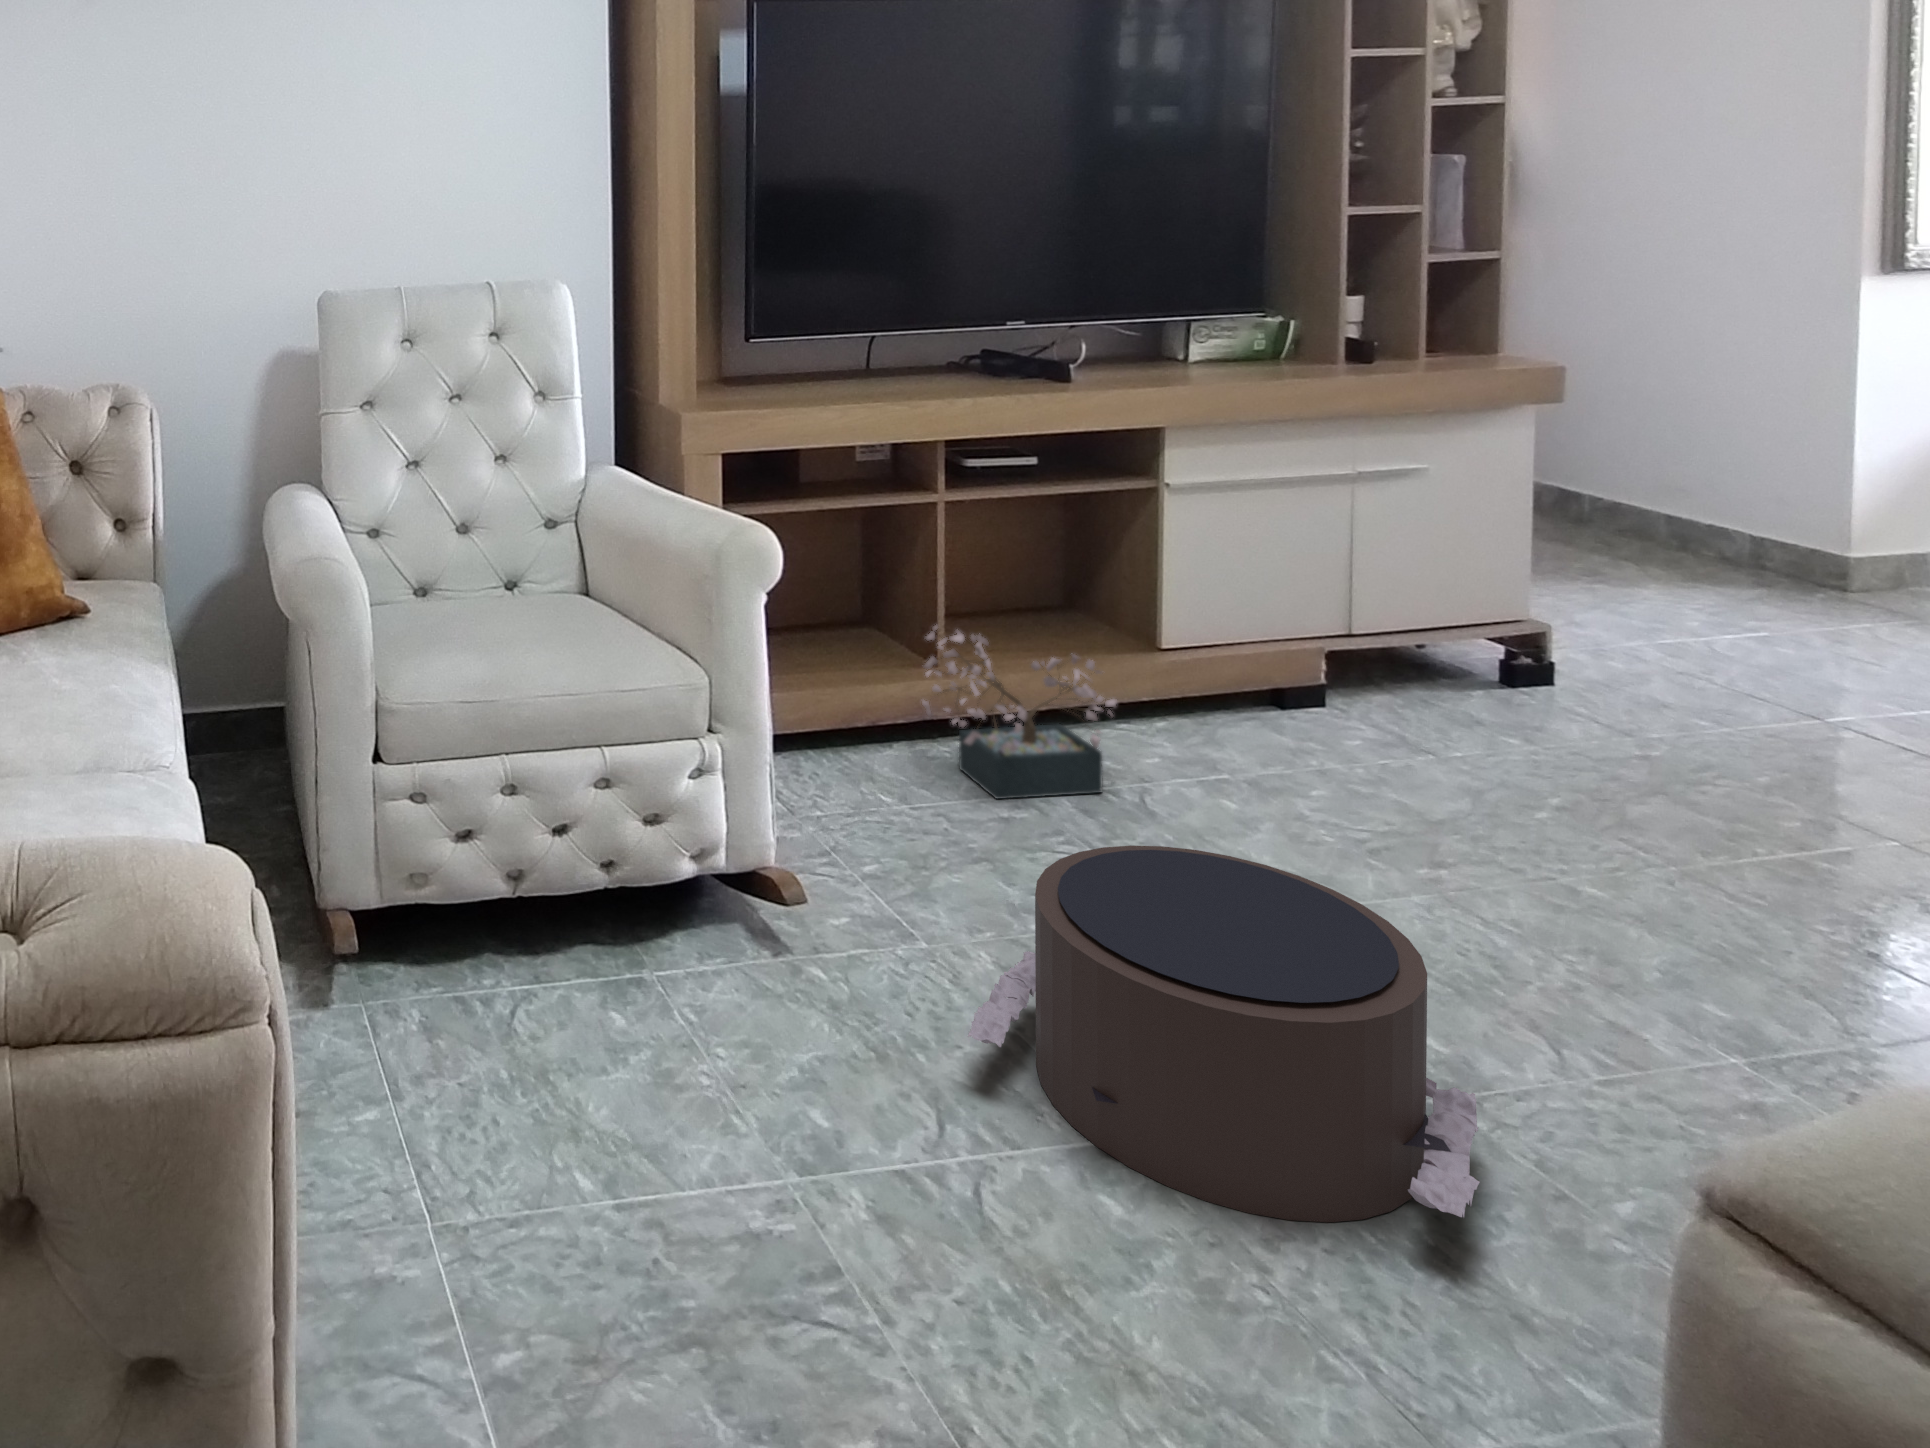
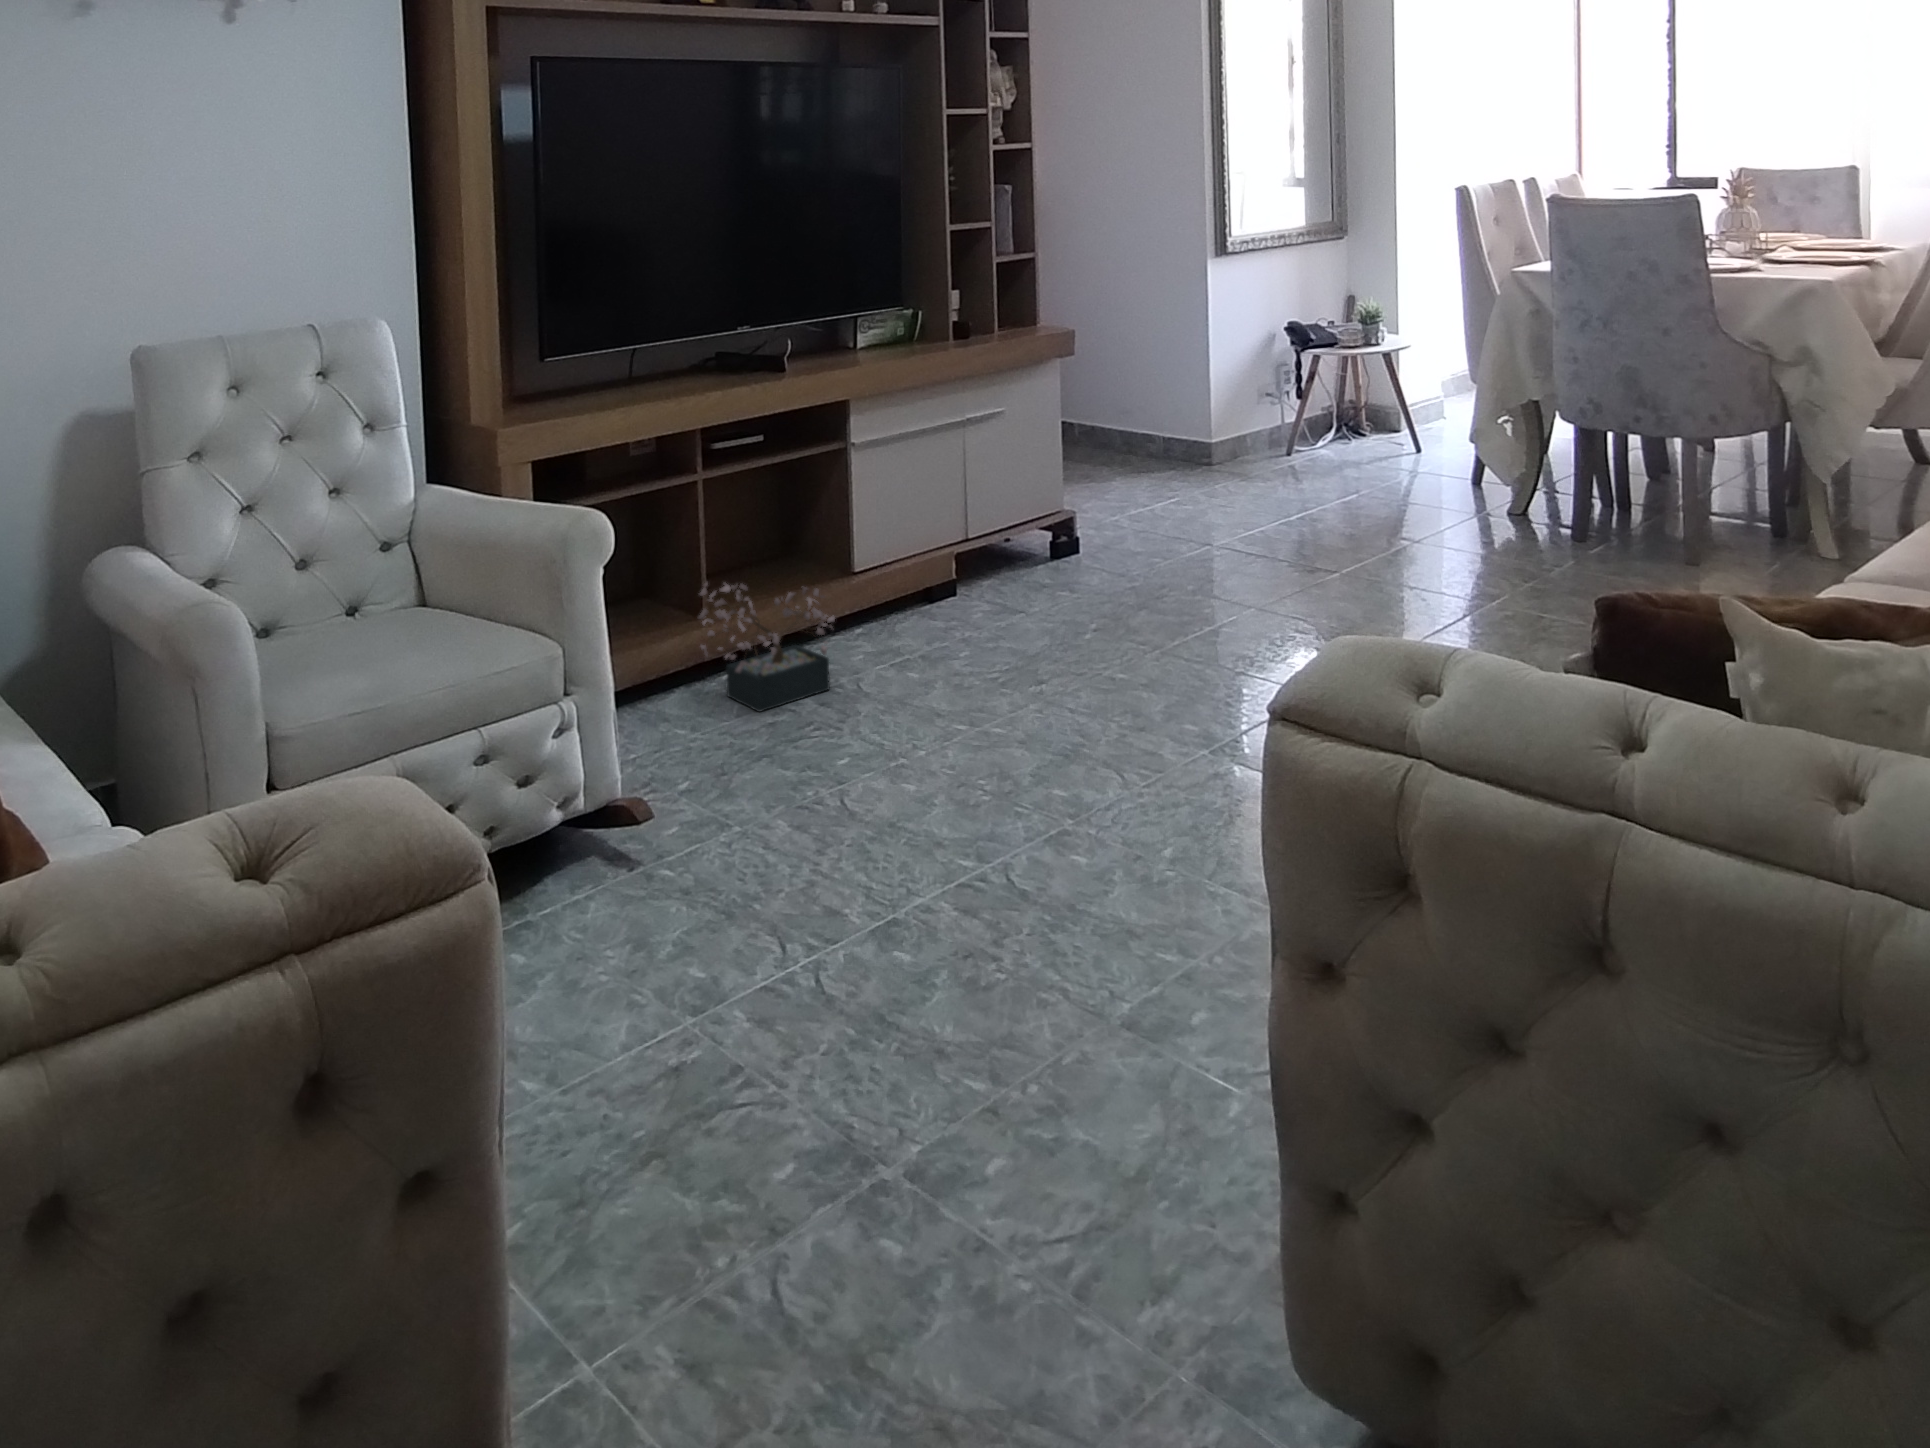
pouf: present [968,845,1480,1222] -> none [791,699,1095,931]

